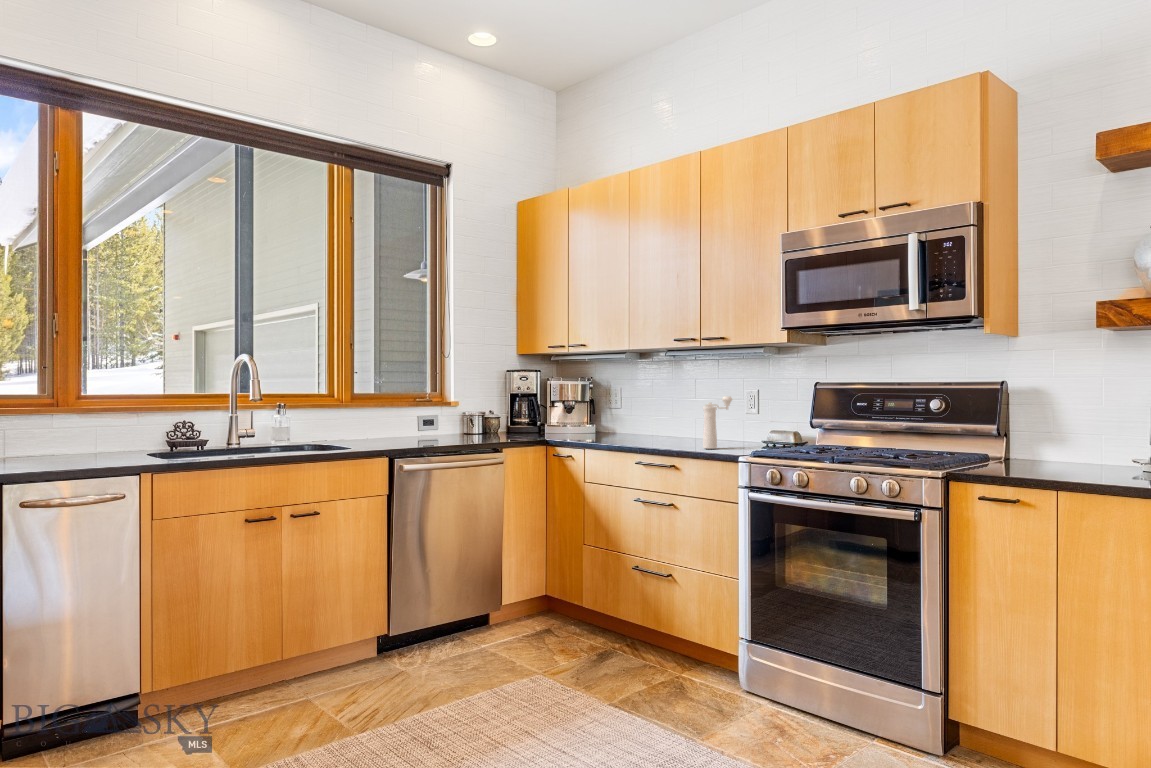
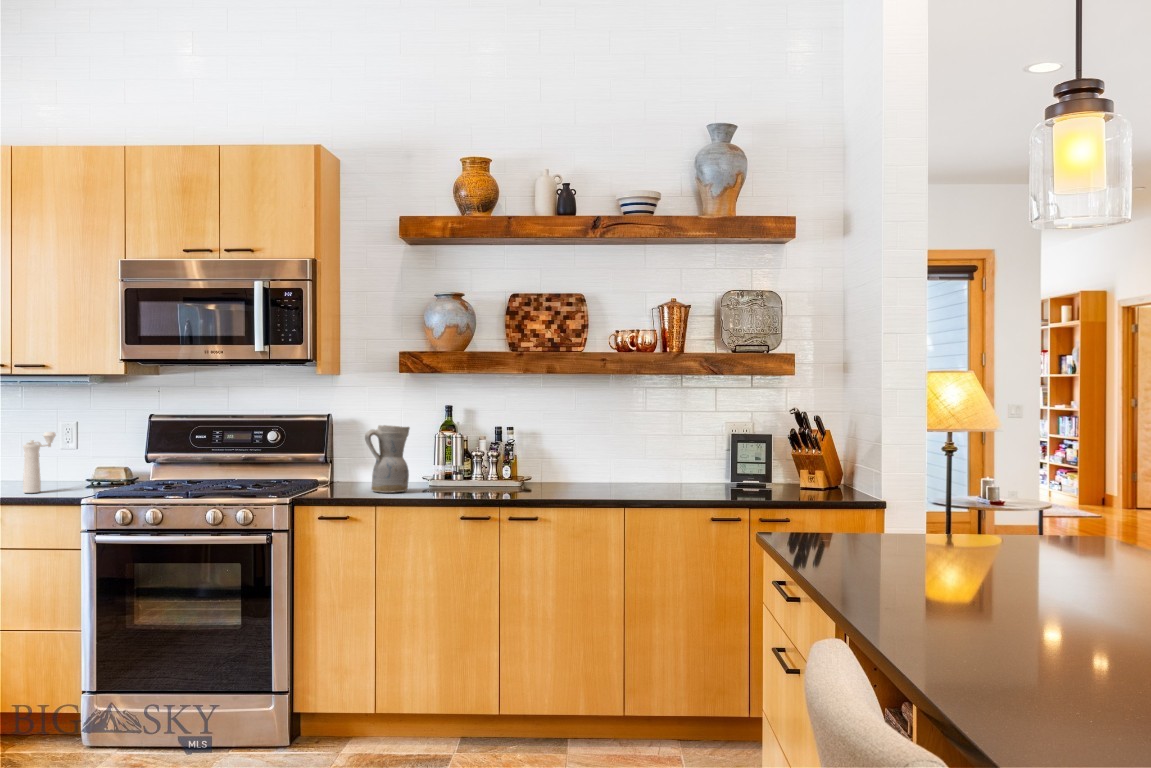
ceramic pitcher: none [1046,391,1113,476] -> present [365,425,410,493]

